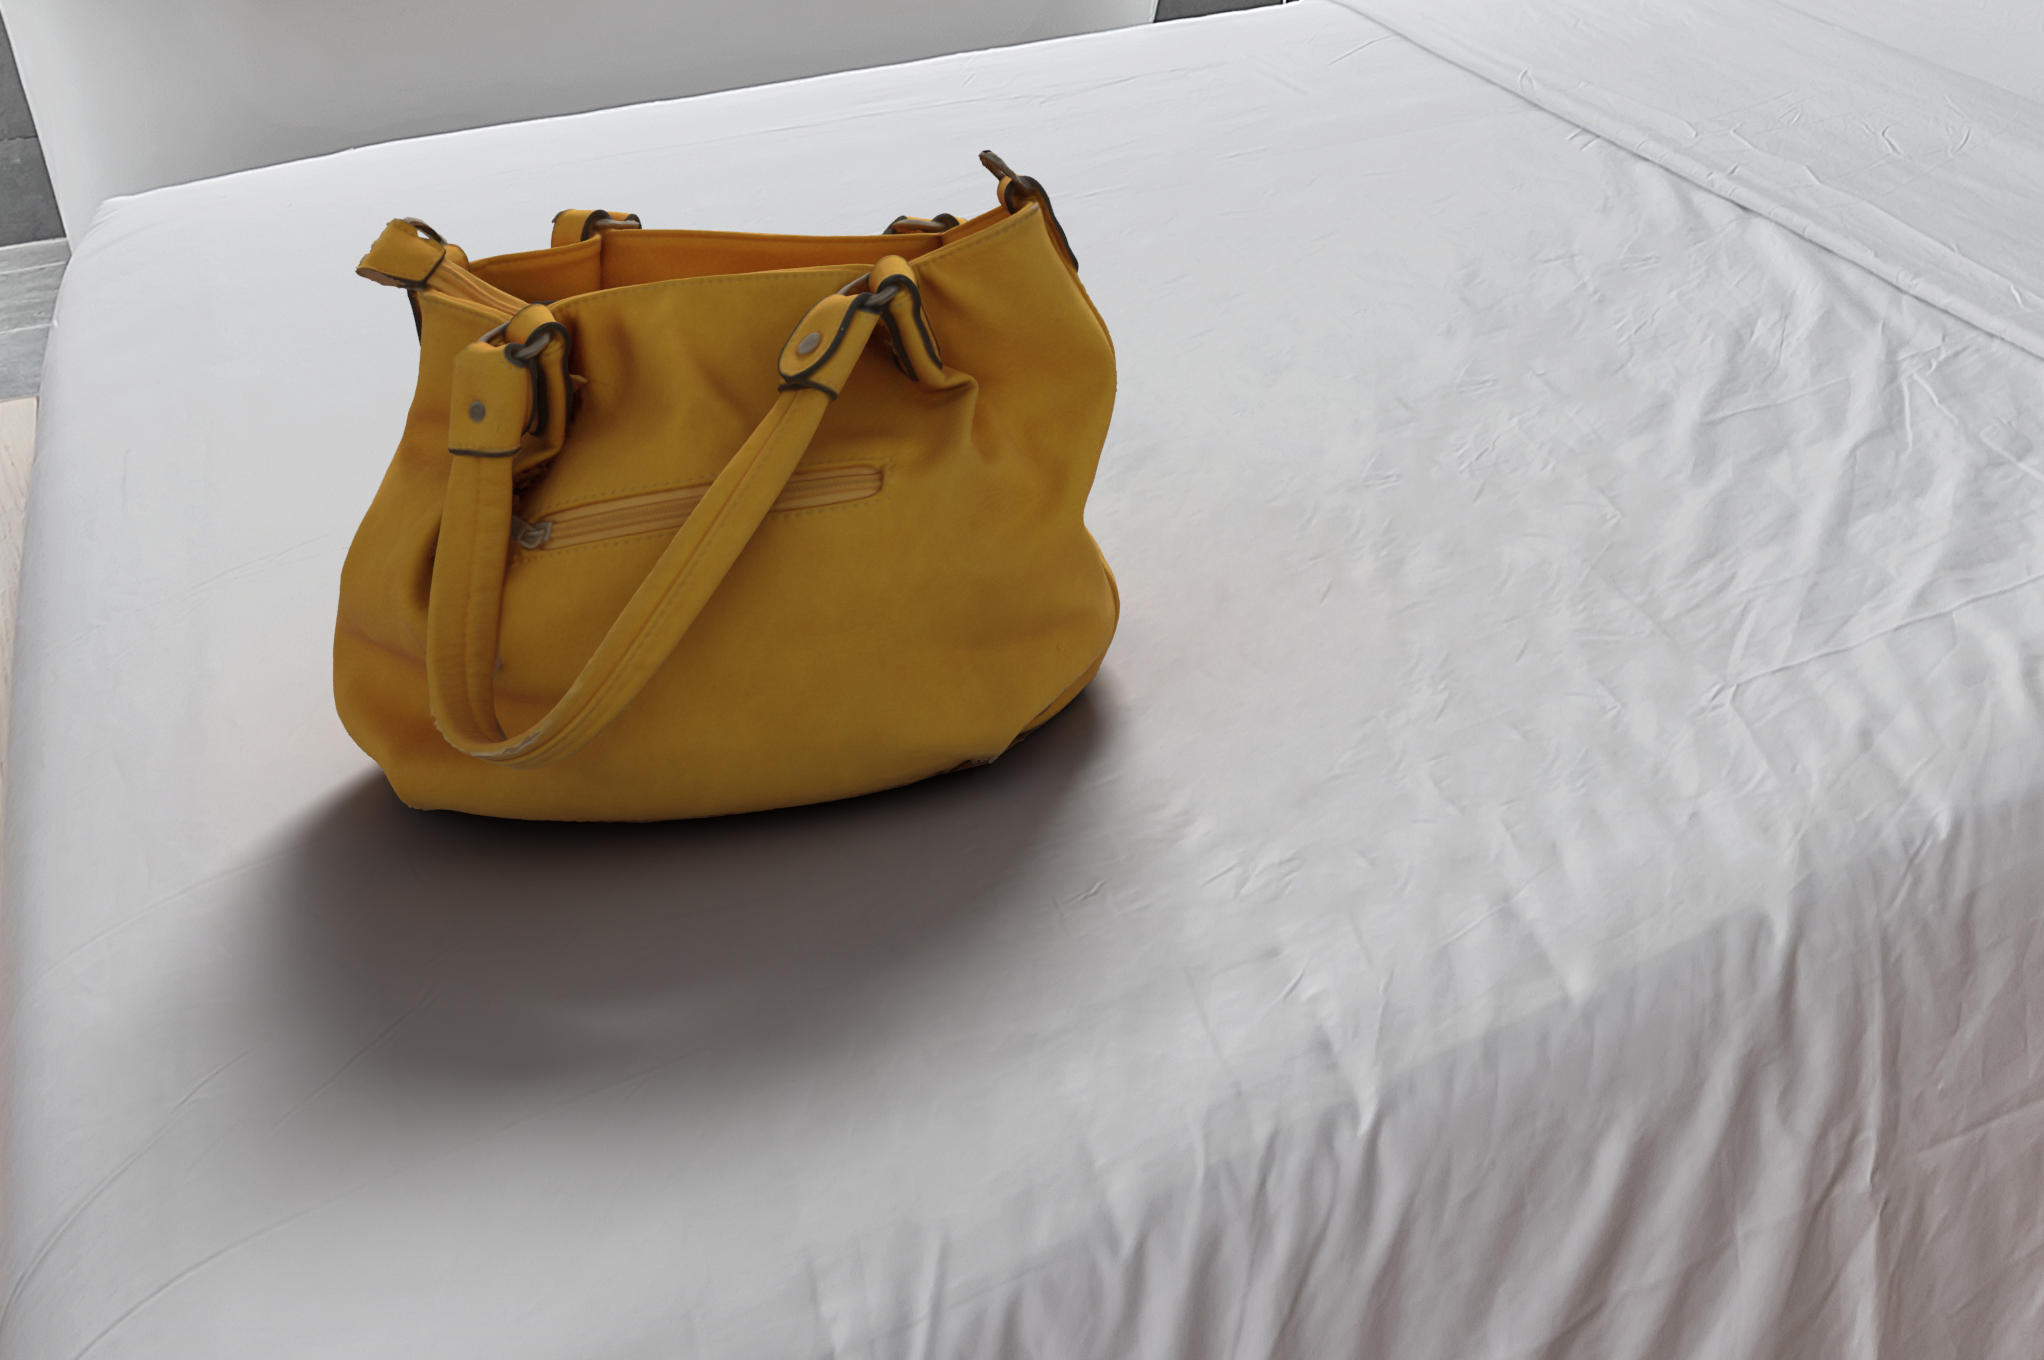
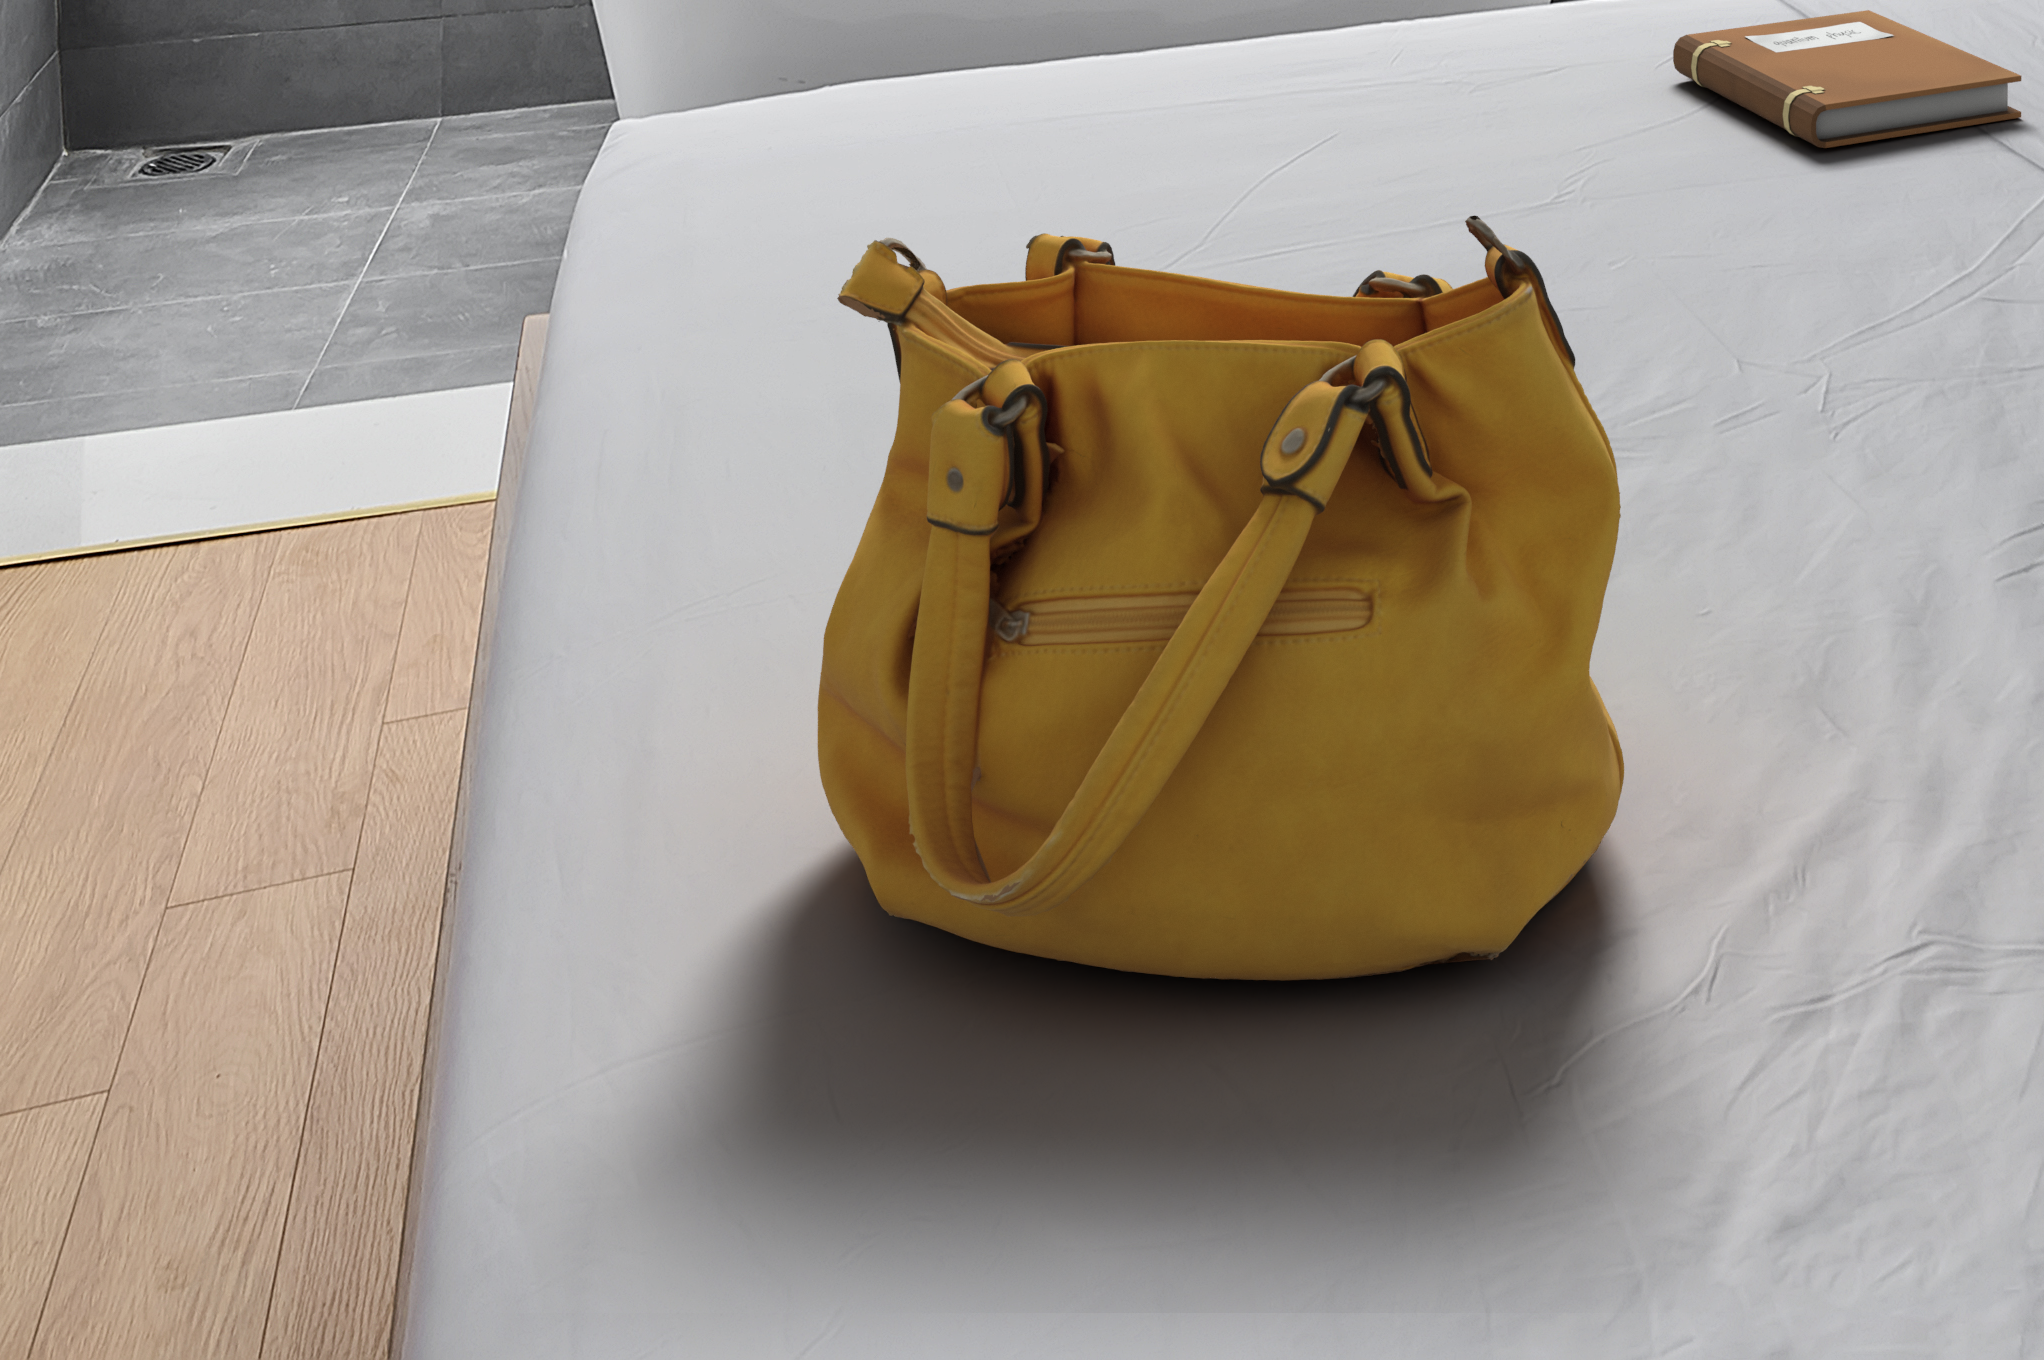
notebook: none [1236,17,1557,135] -> present [1673,10,2021,148]

